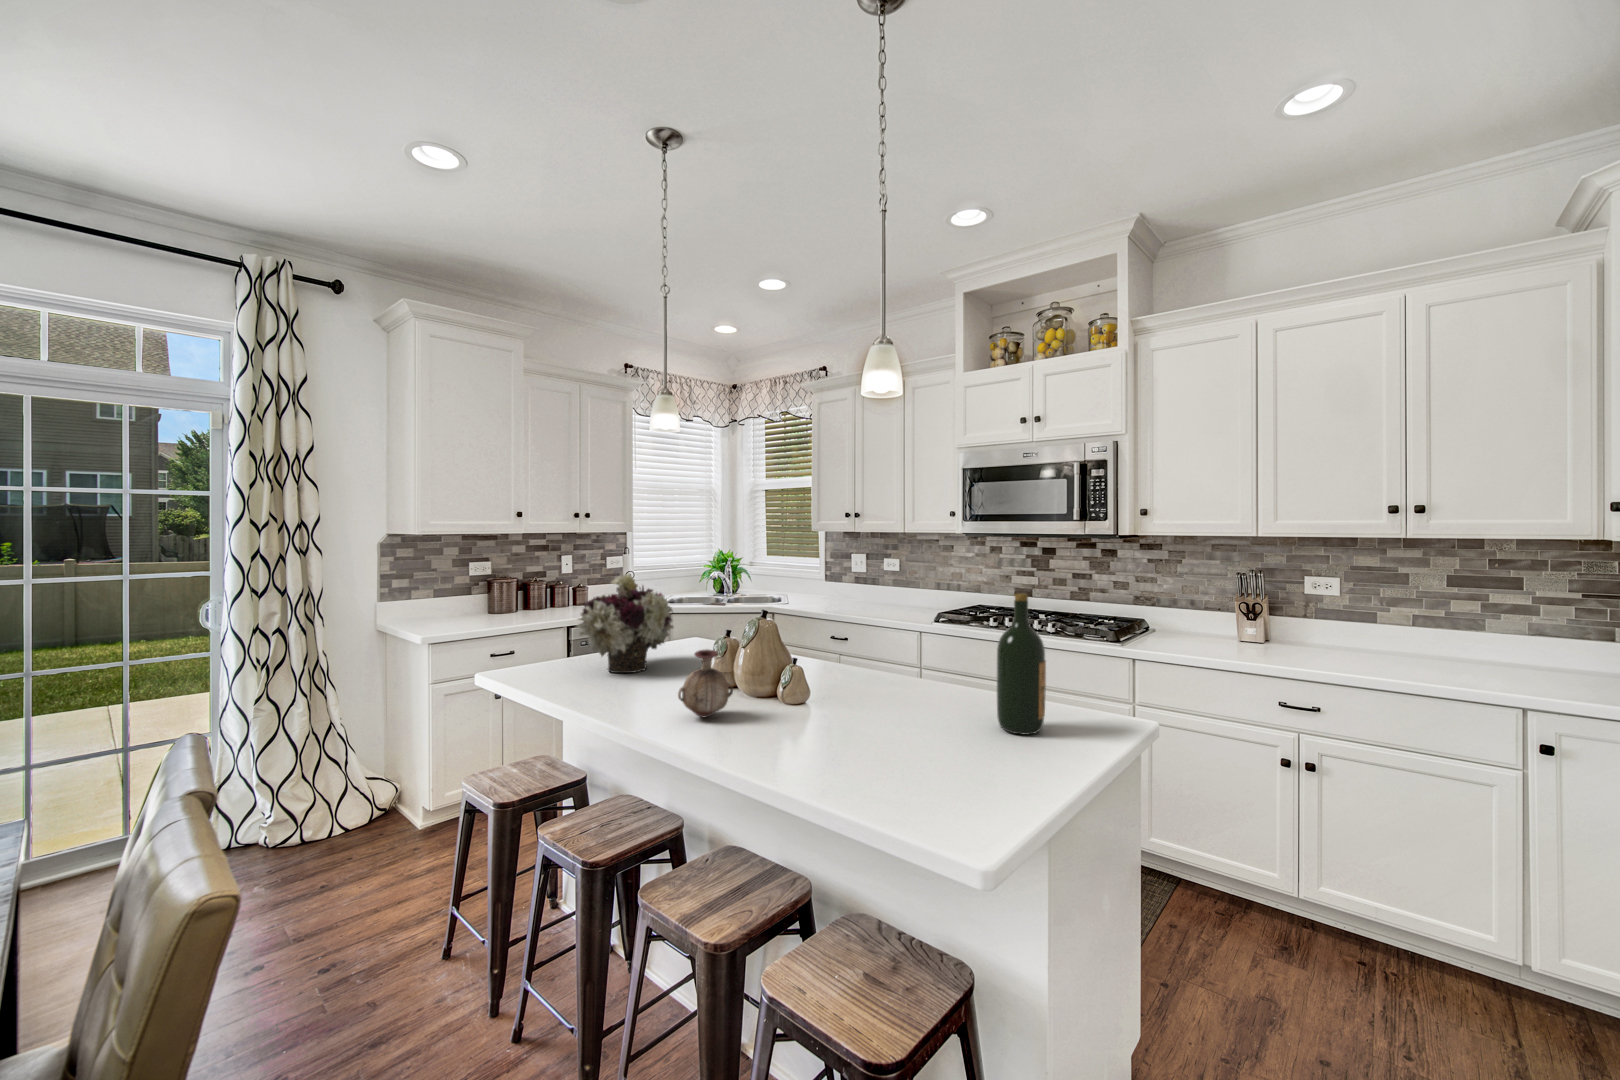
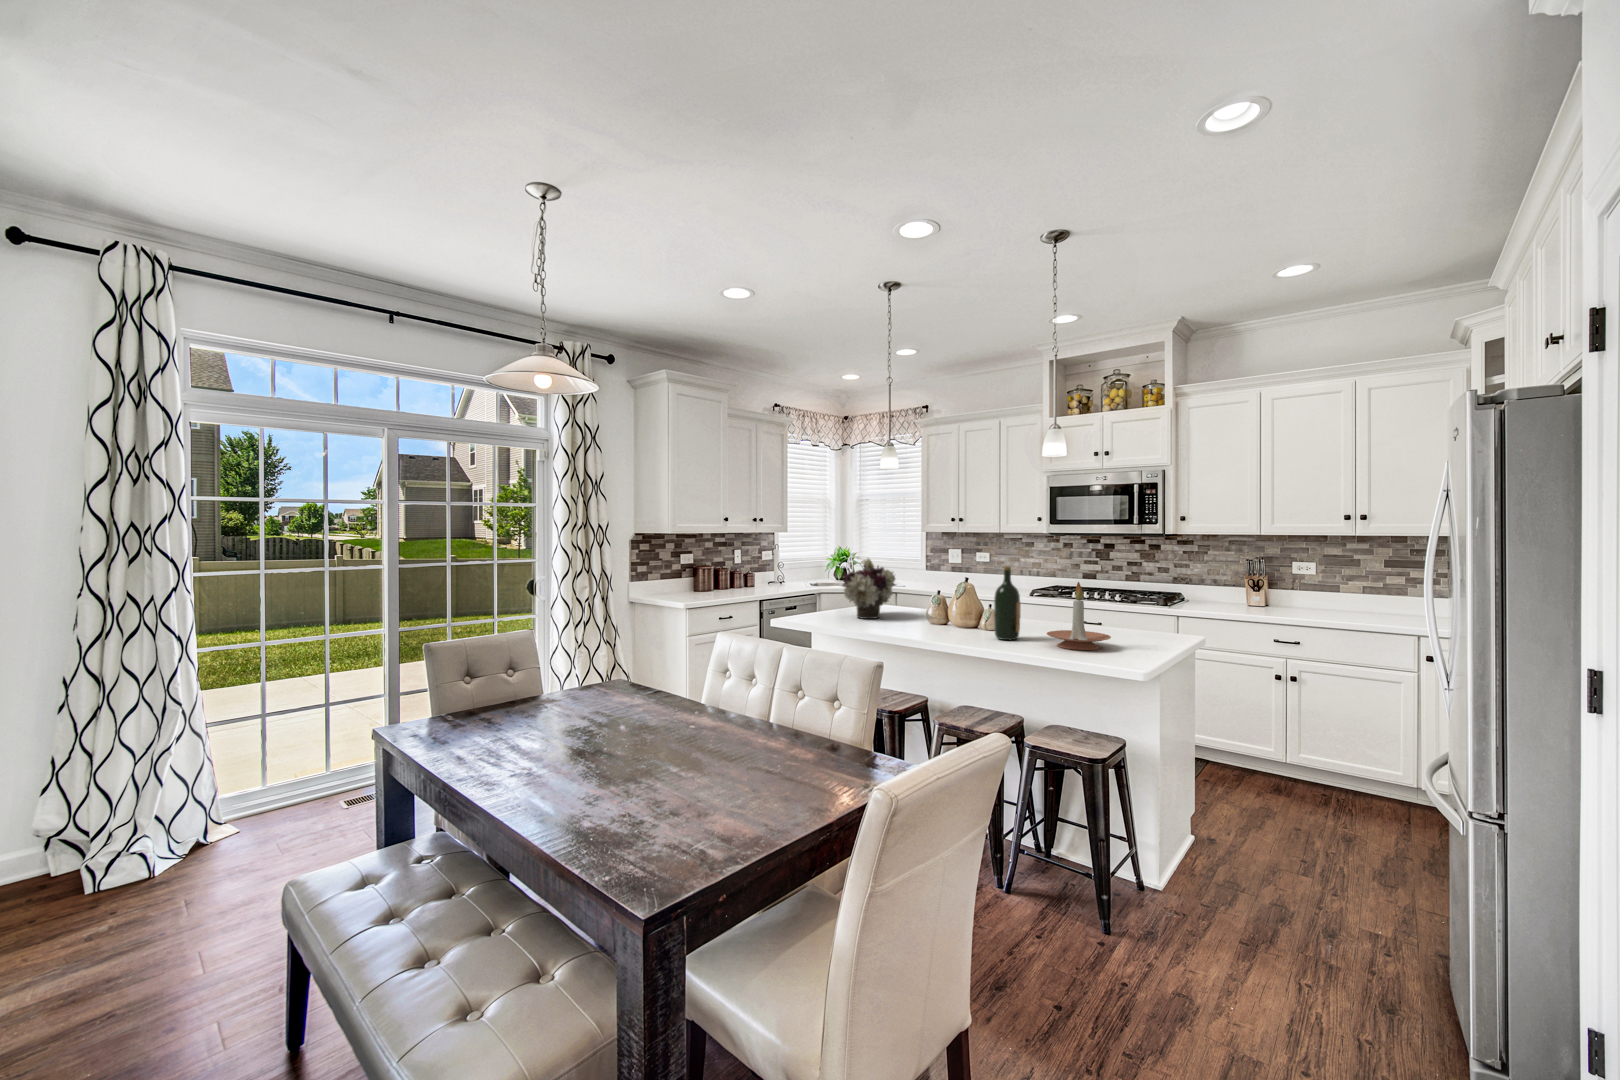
wine bottle: present [997,593,1046,734] -> present [994,566,1020,640]
candle holder: none [830,631,950,773] -> present [1047,582,1111,650]
vase: present [678,650,733,717] -> none [943,597,970,635]

